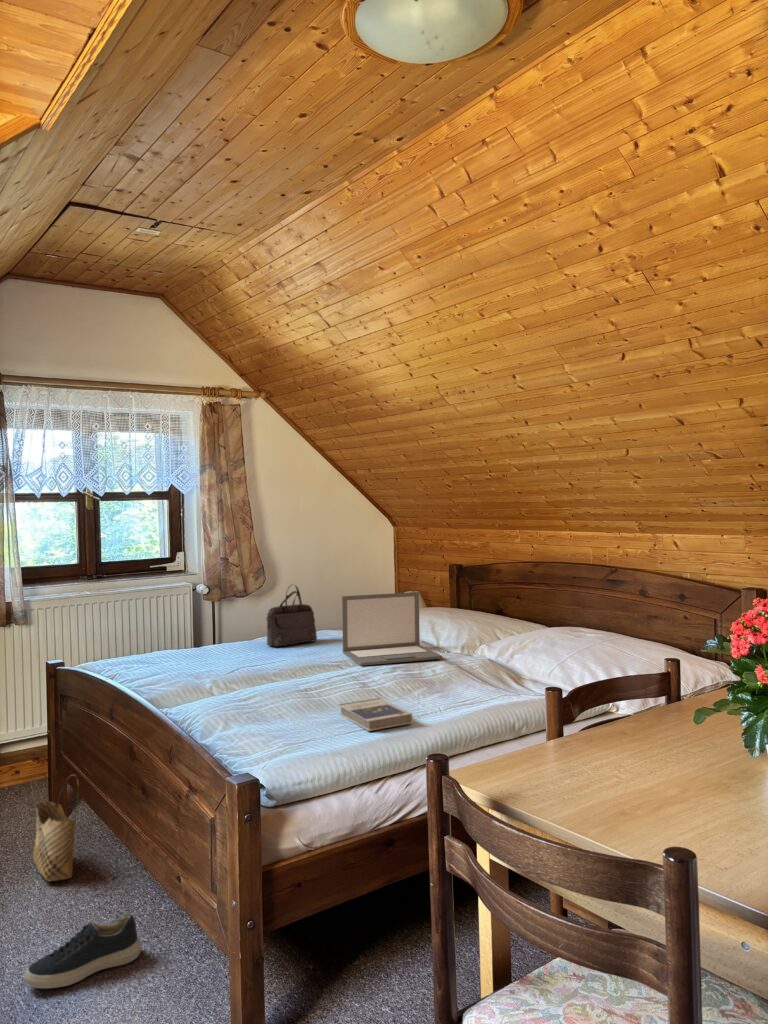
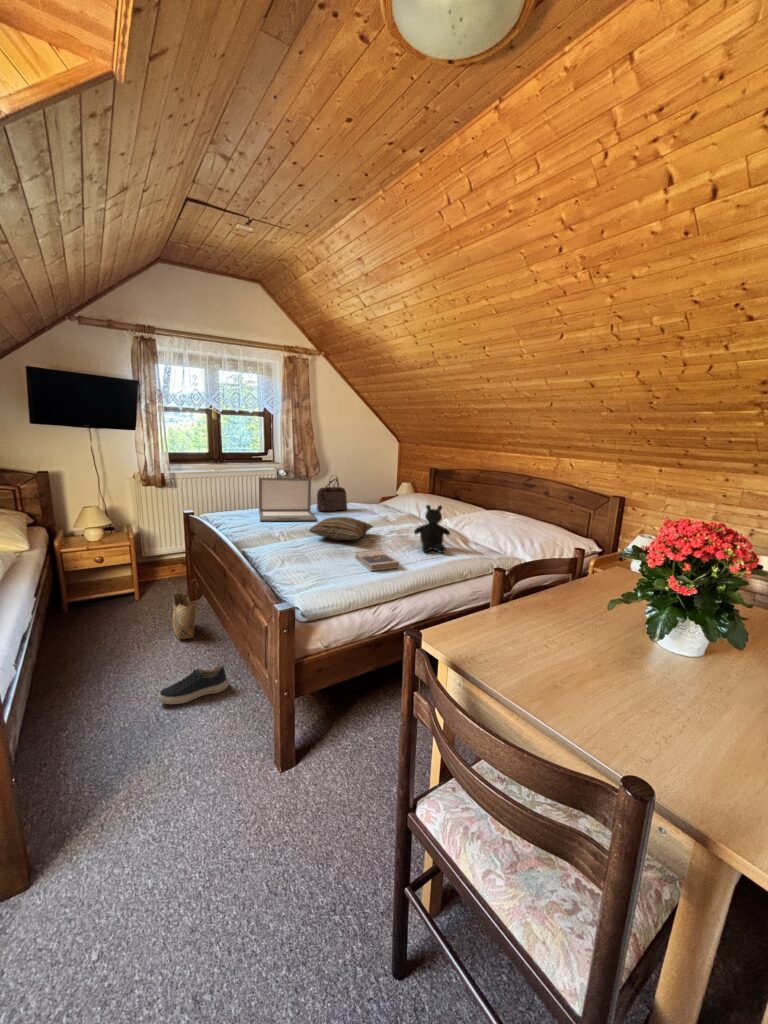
laptop: present [342,592,442,666] -> present [259,478,316,521]
teddy bear: none [431,619,490,698] -> present [414,505,450,553]
pillow: none [261,650,365,689] -> present [309,517,373,540]

